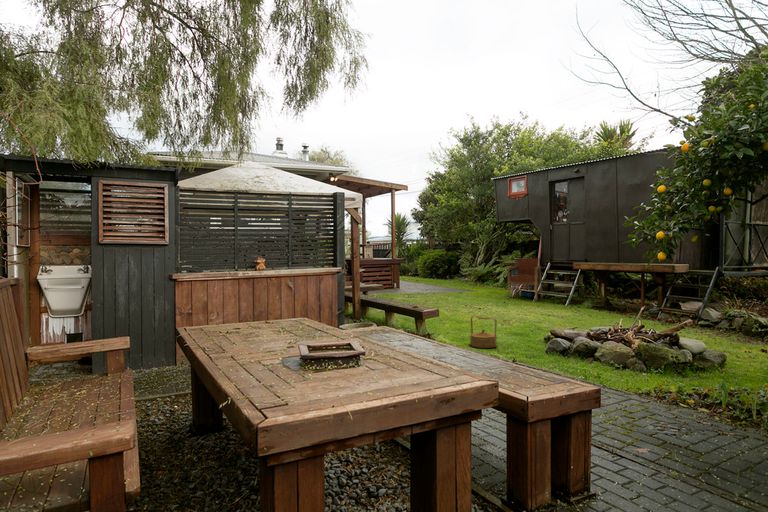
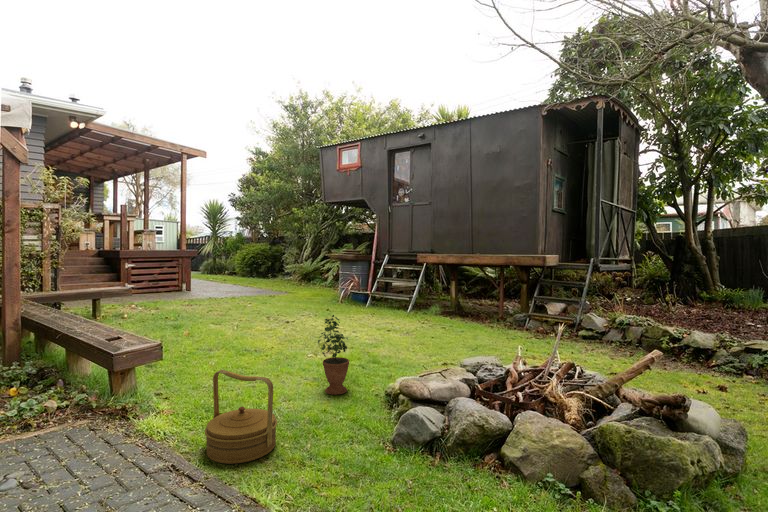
armchair: present [507,258,542,300] -> none [333,249,378,306]
potted plant: none [509,297,525,336] -> present [318,315,349,395]

